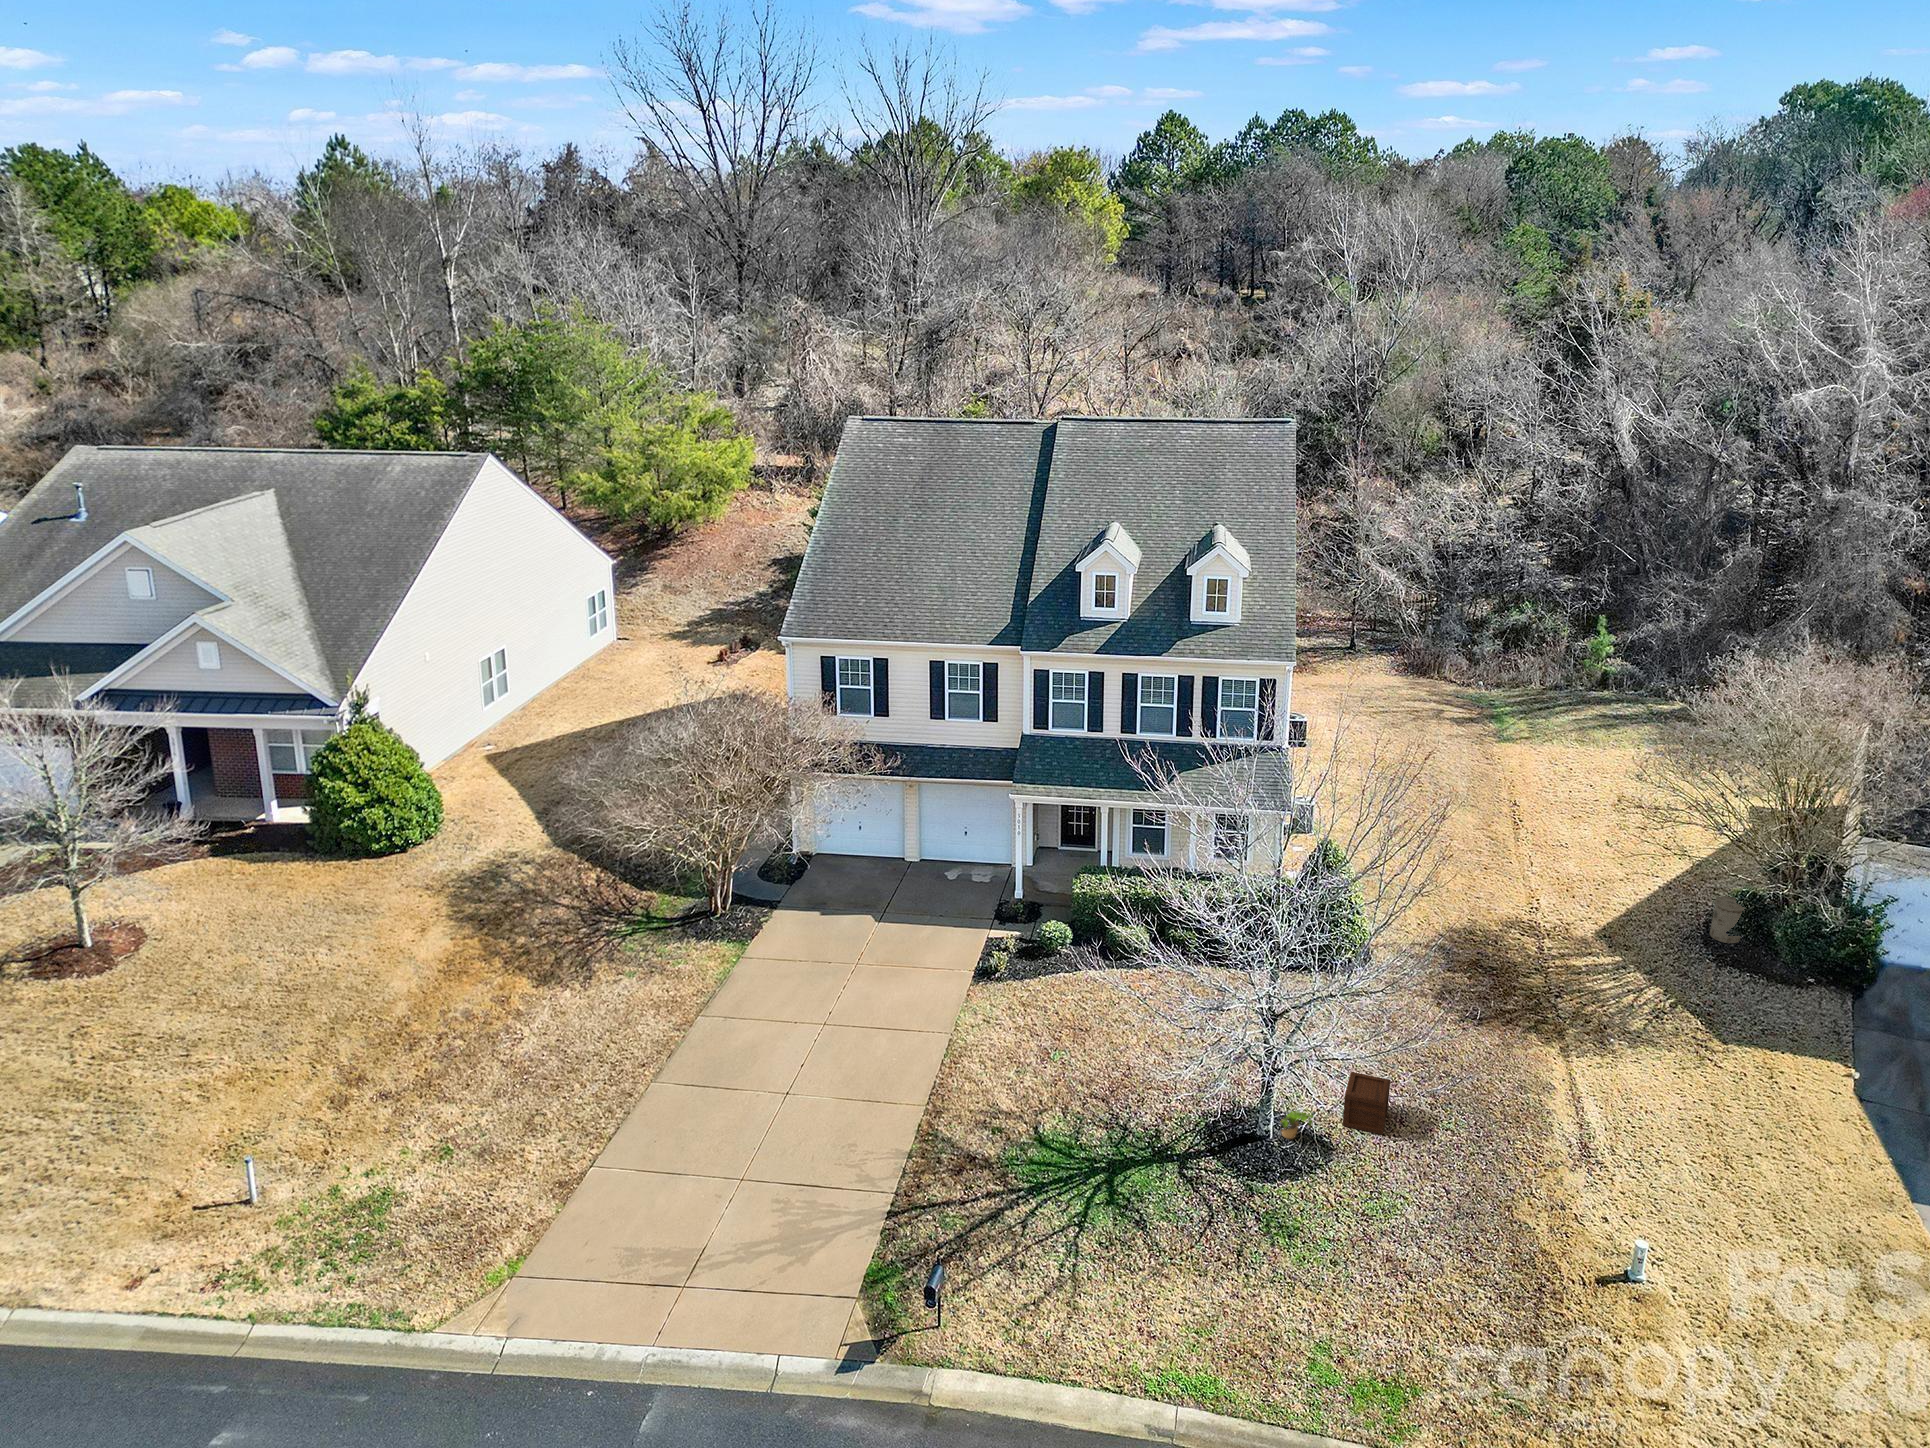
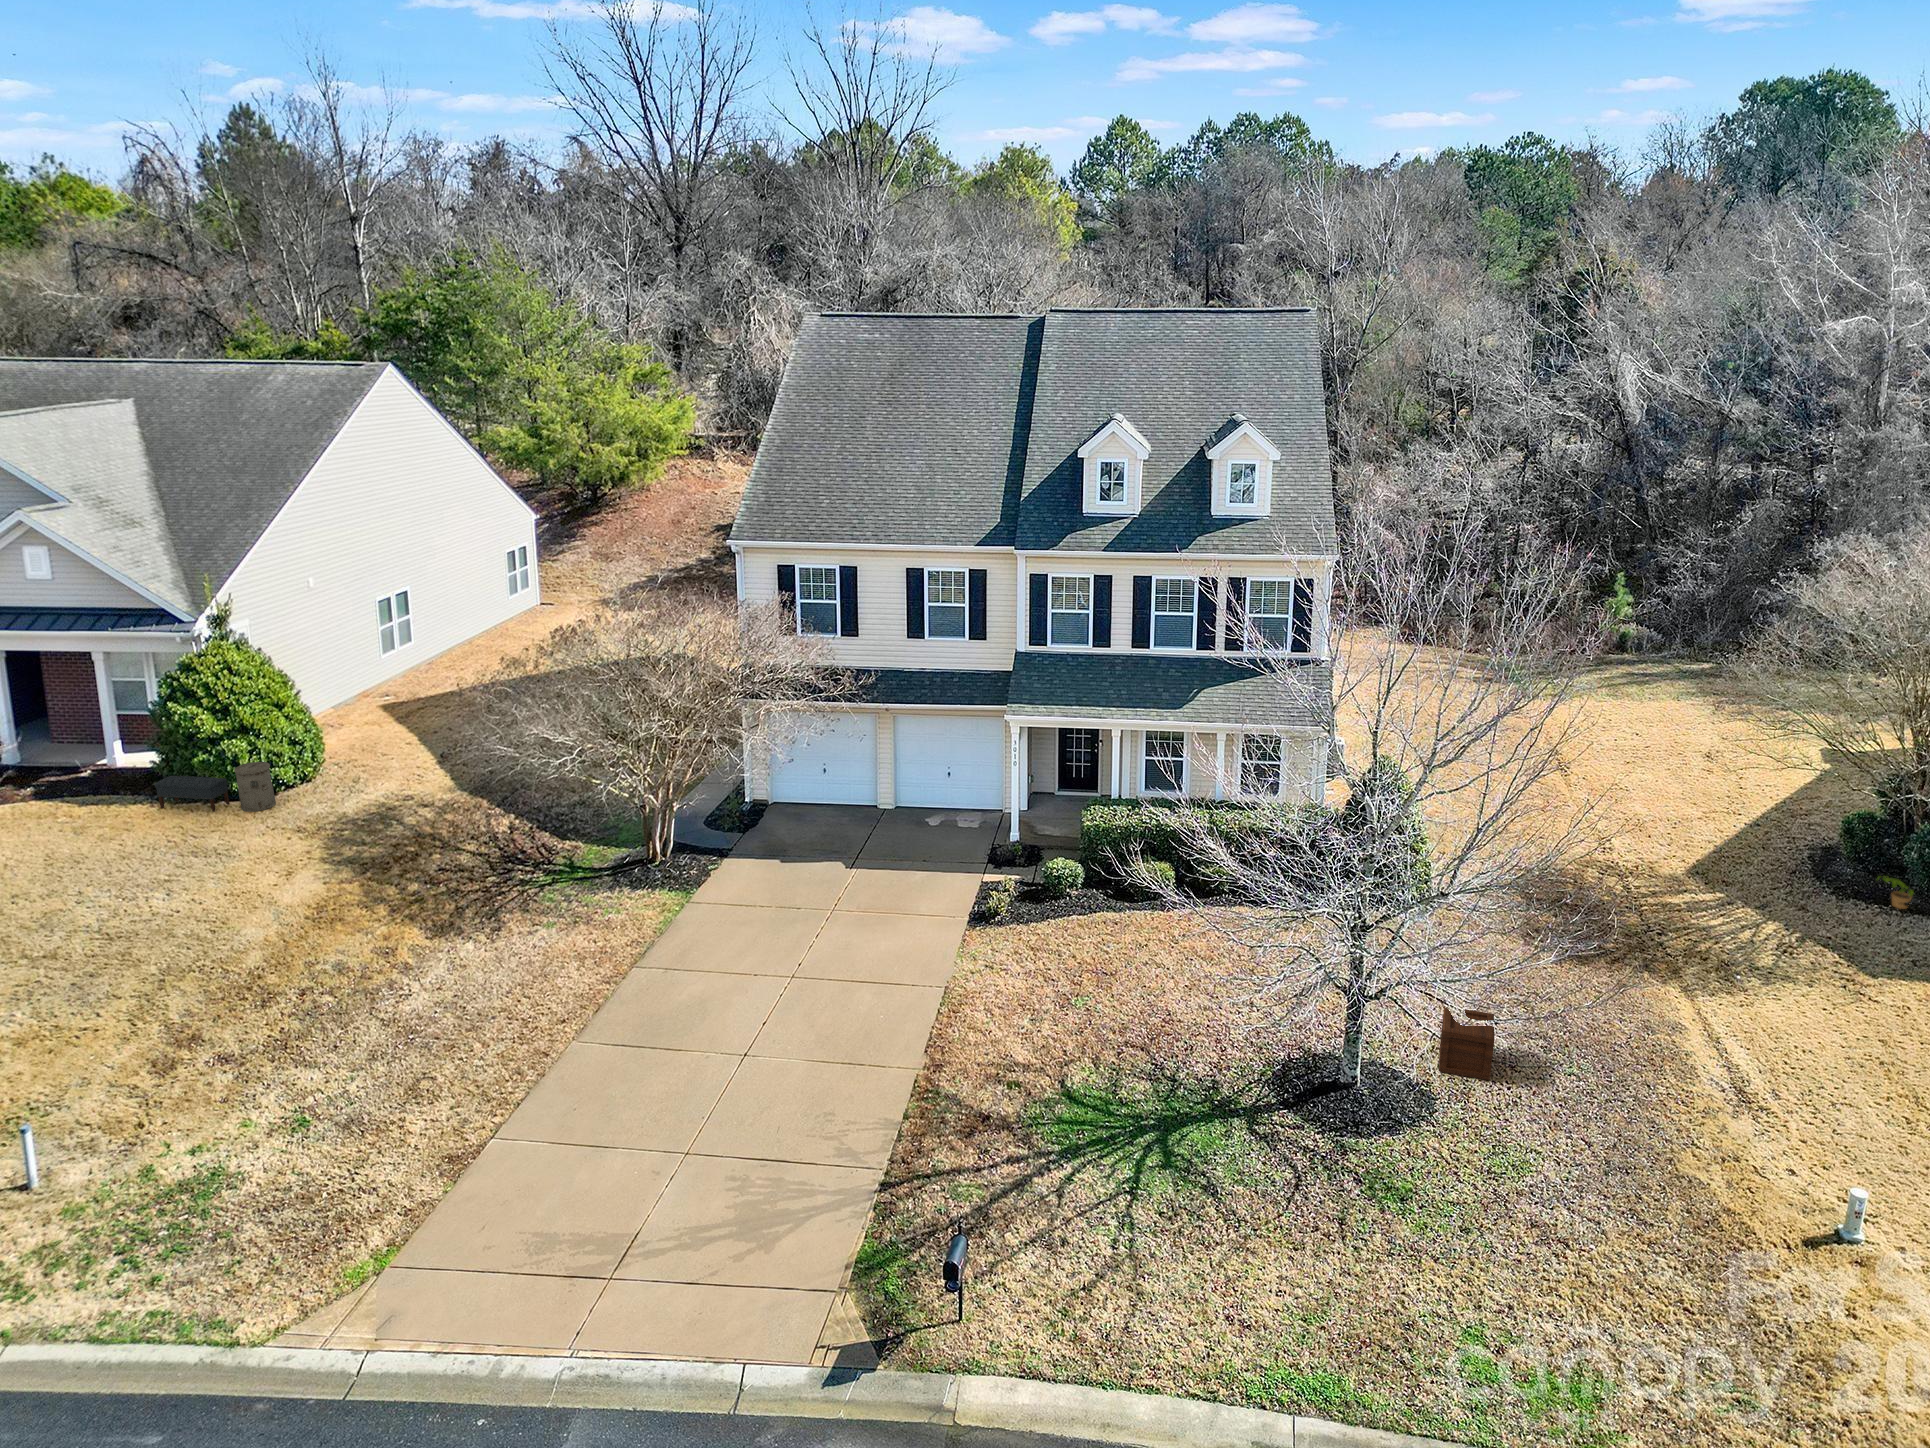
bench: none [306,838,367,869] -> present [155,776,229,812]
trash can: present [1710,896,1745,943] -> present [234,762,276,812]
potted plant: present [1282,1111,1314,1139] -> present [1878,876,1914,909]

